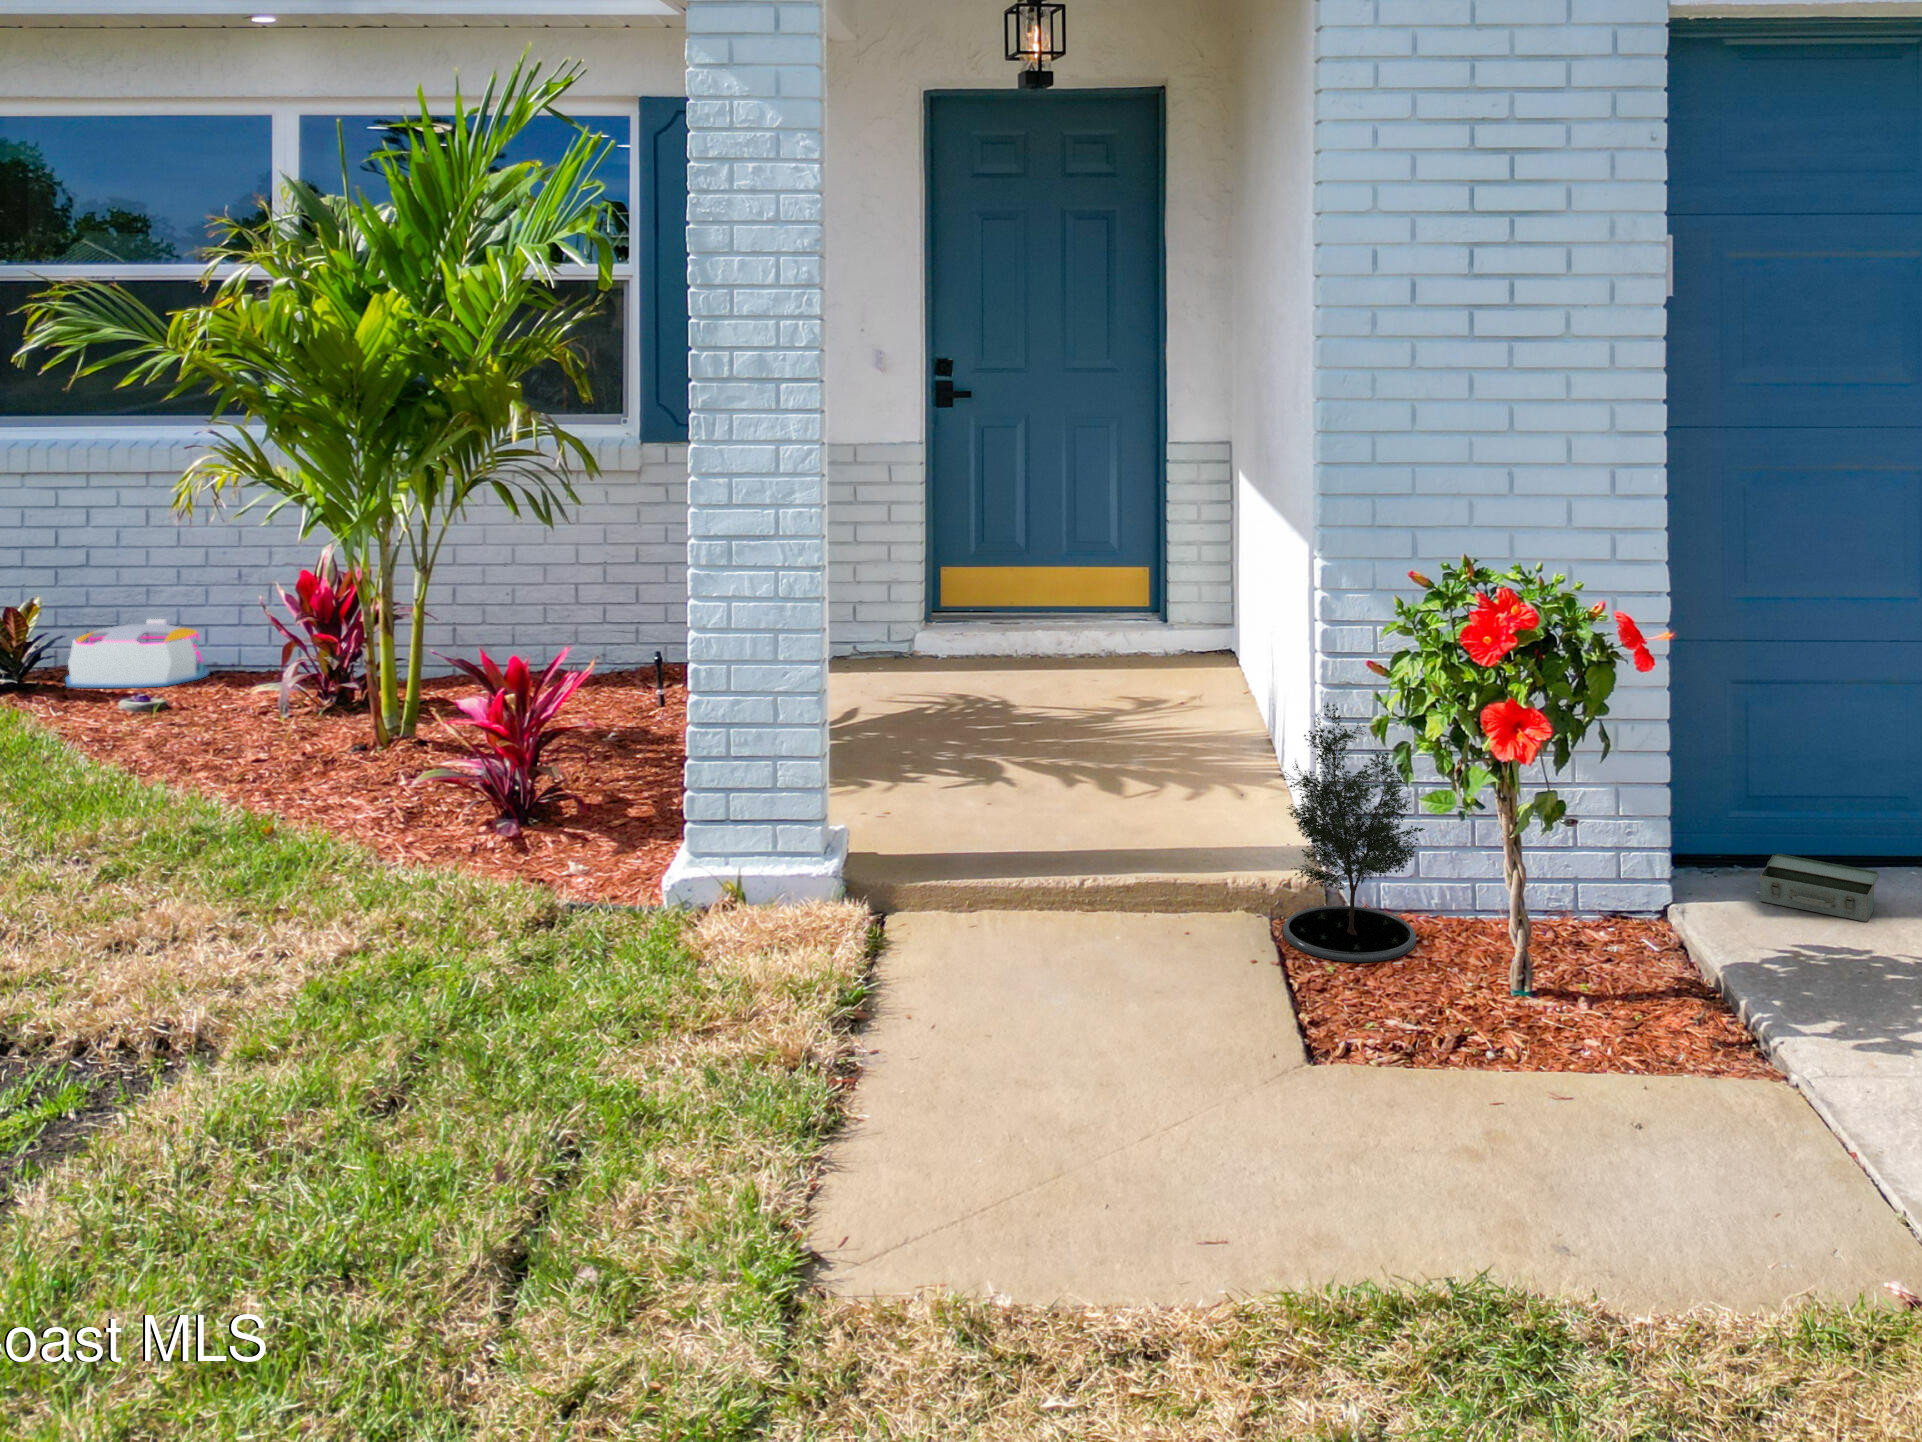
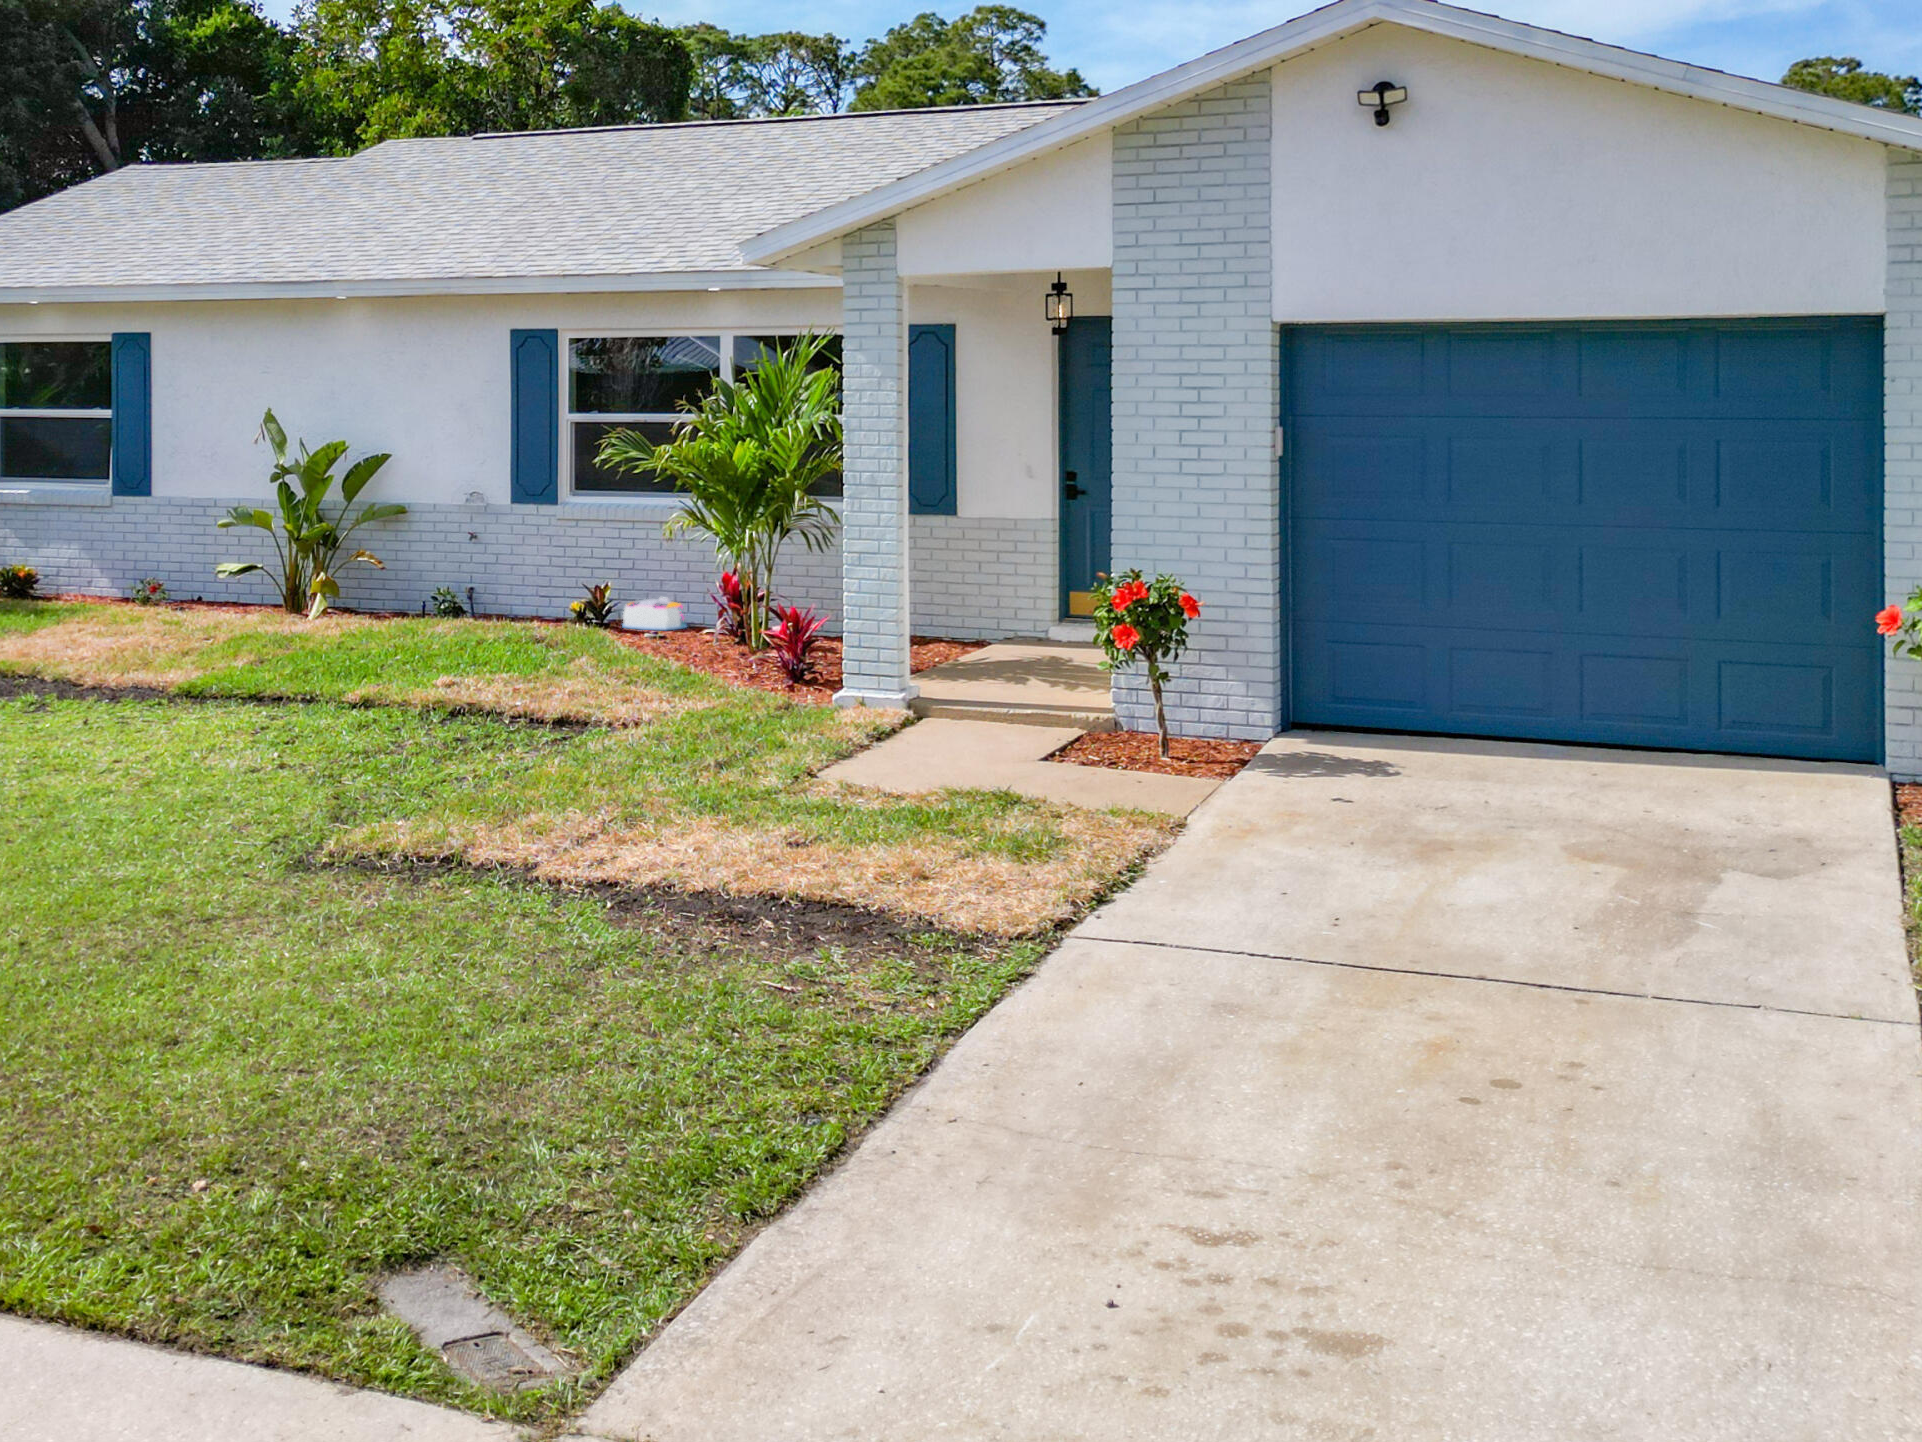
potted tree: present [1279,702,1425,962] -> none [1065,637,1136,750]
toolbox: present [1760,854,1880,922] -> none [1317,736,1379,762]

